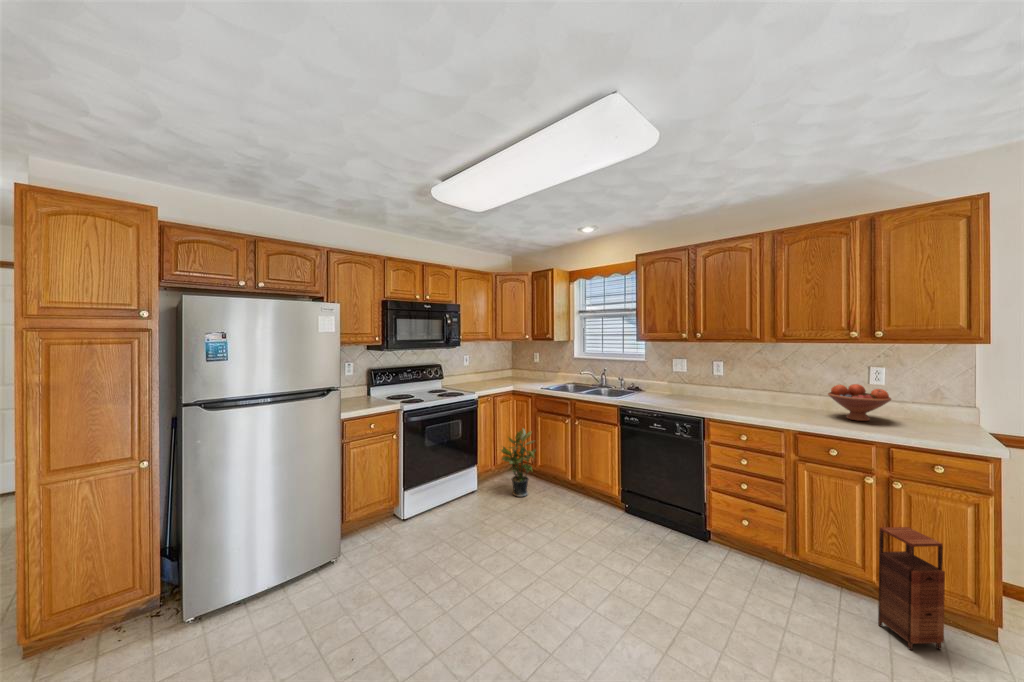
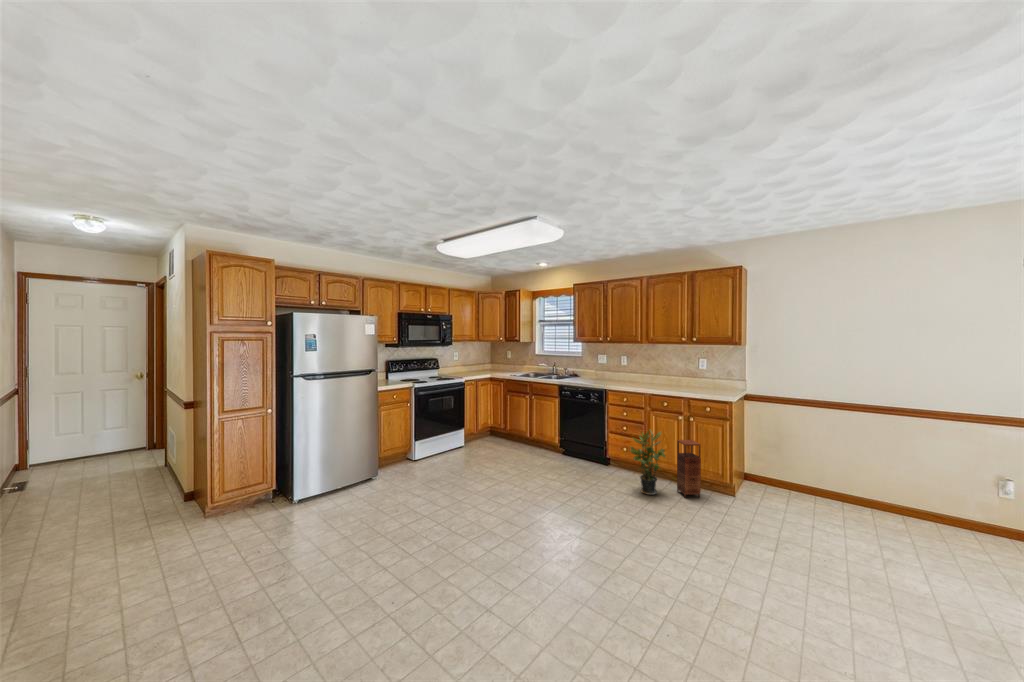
fruit bowl: present [828,384,891,421] -> none [676,369,706,390]
potted plant: present [501,429,536,497] -> present [630,432,665,495]

